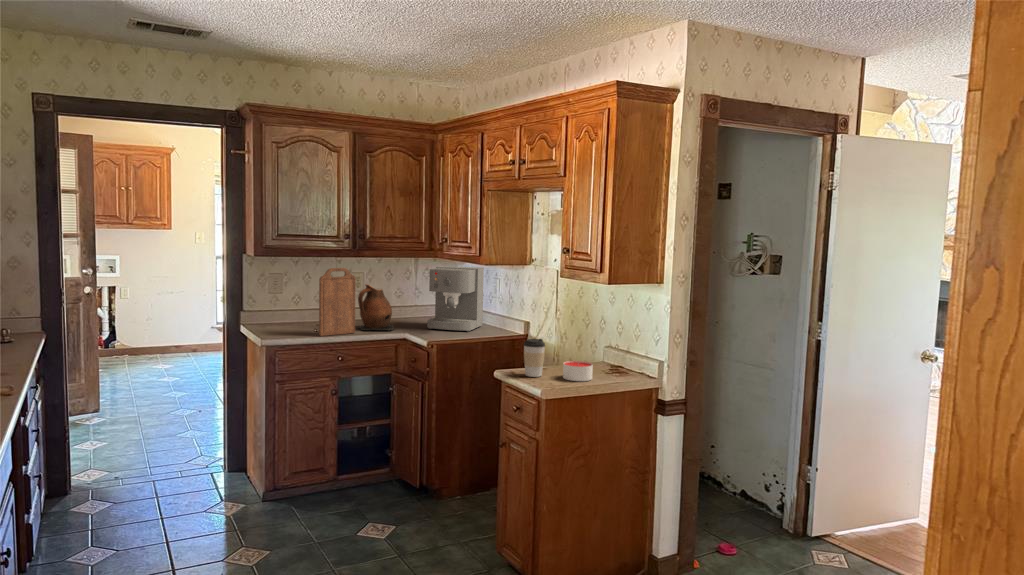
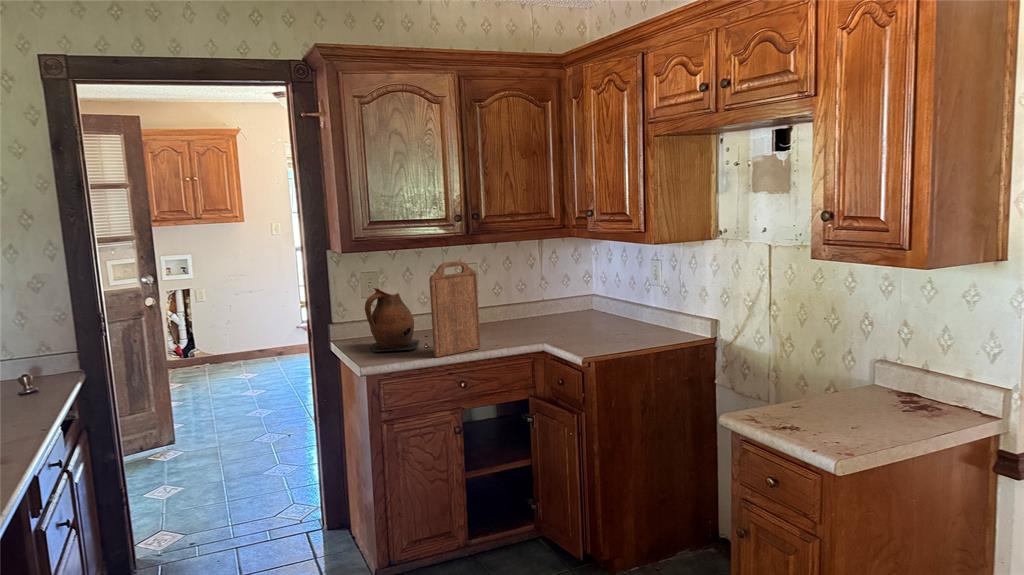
coffee maker: present [427,266,484,332] -> none [573,246,644,337]
ceramic pitcher: present [358,284,394,330] -> present [365,288,419,352]
coffee cup: present [524,339,545,377] -> none [773,362,811,425]
candle: present [563,361,593,381] -> none [842,393,896,431]

